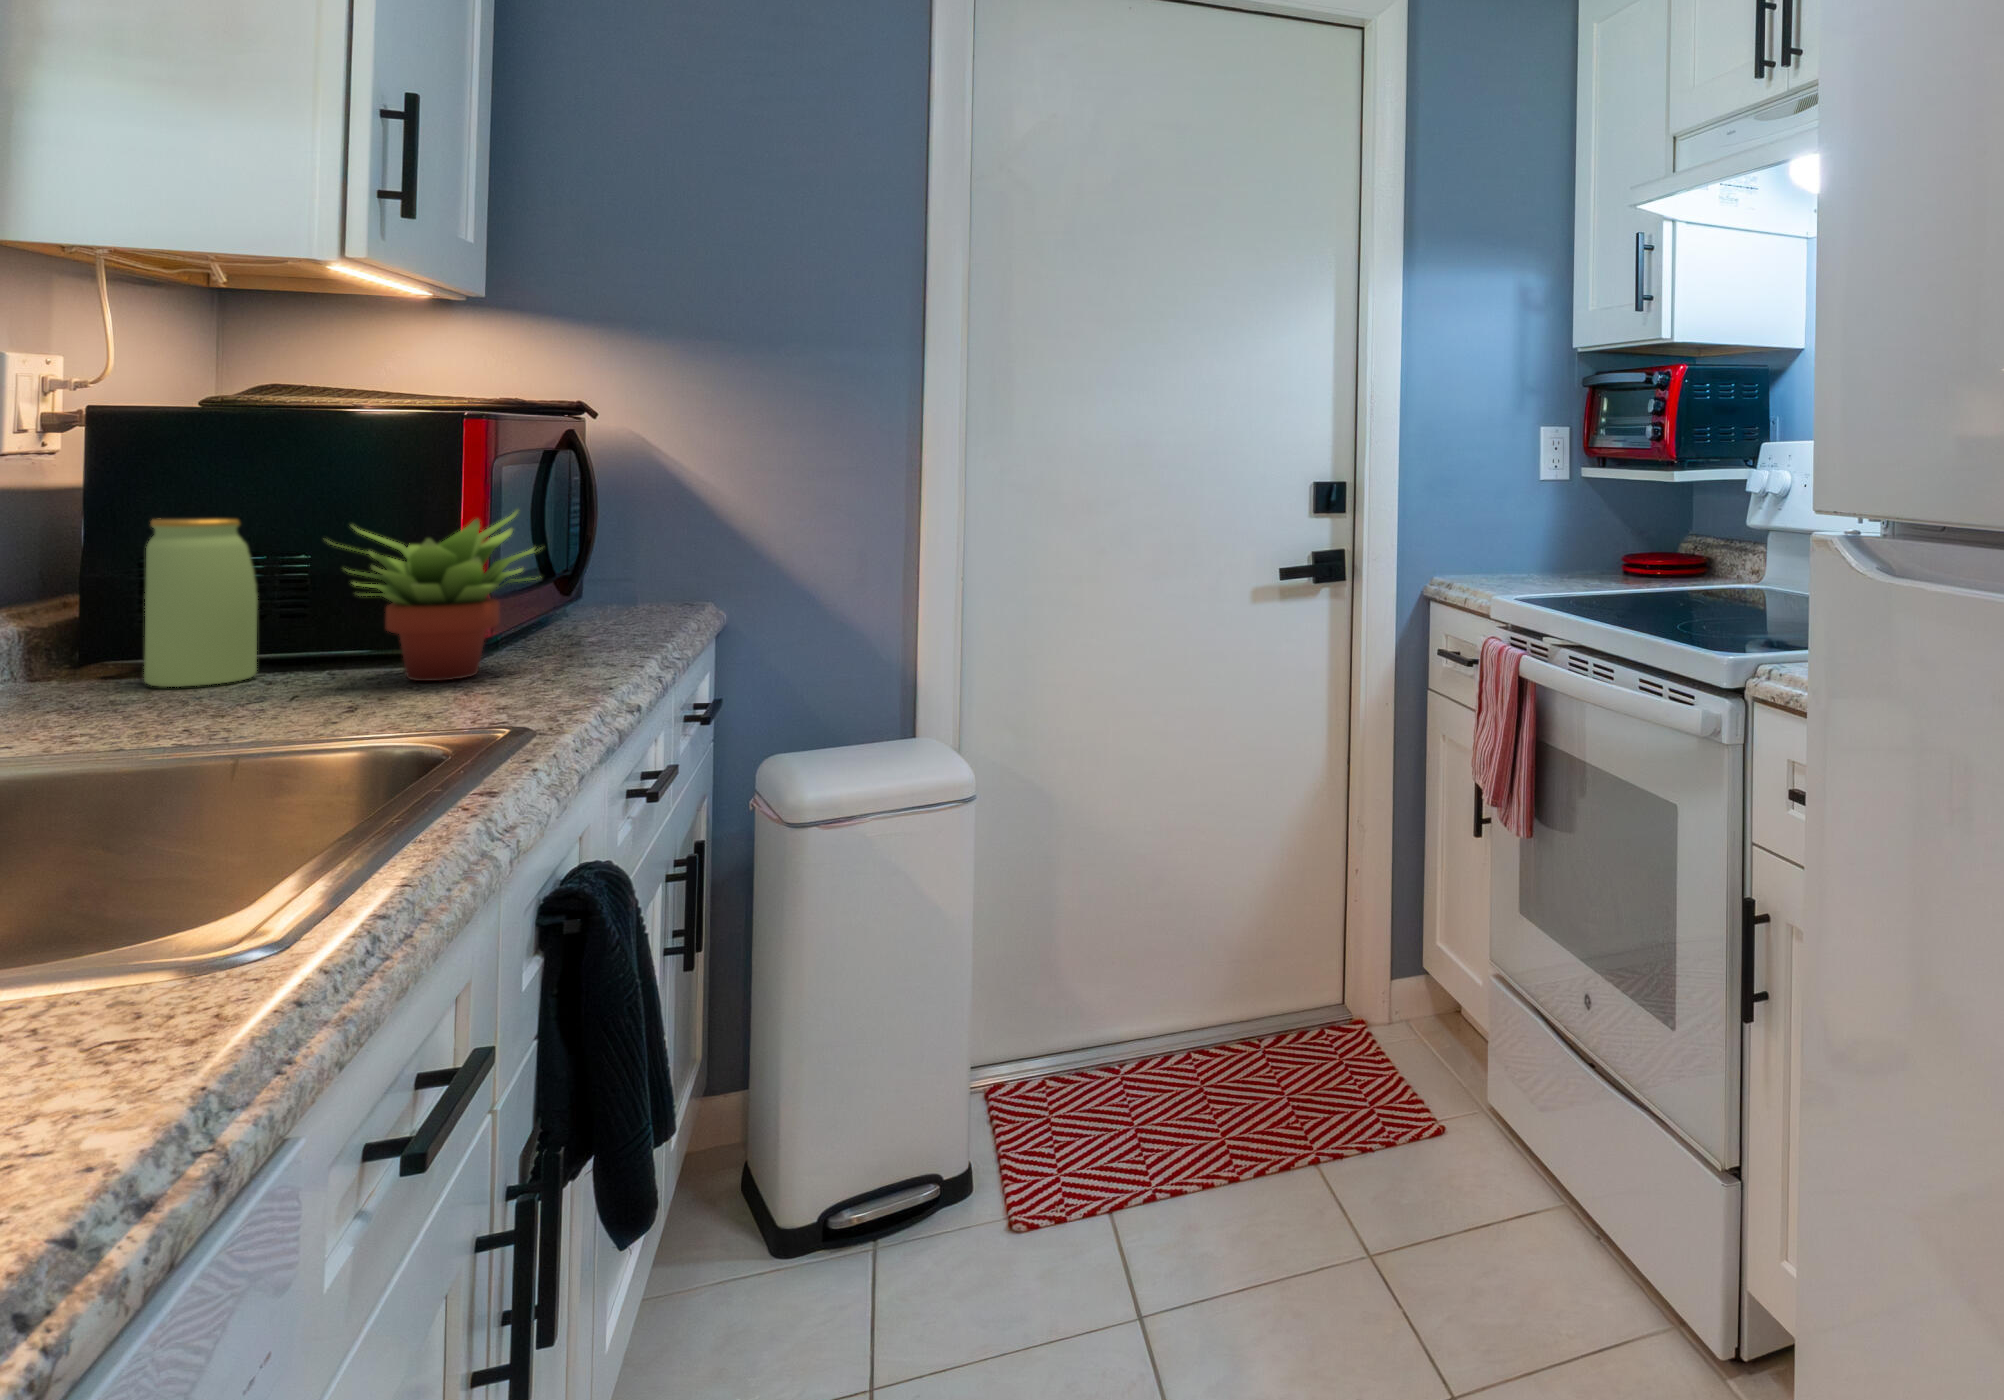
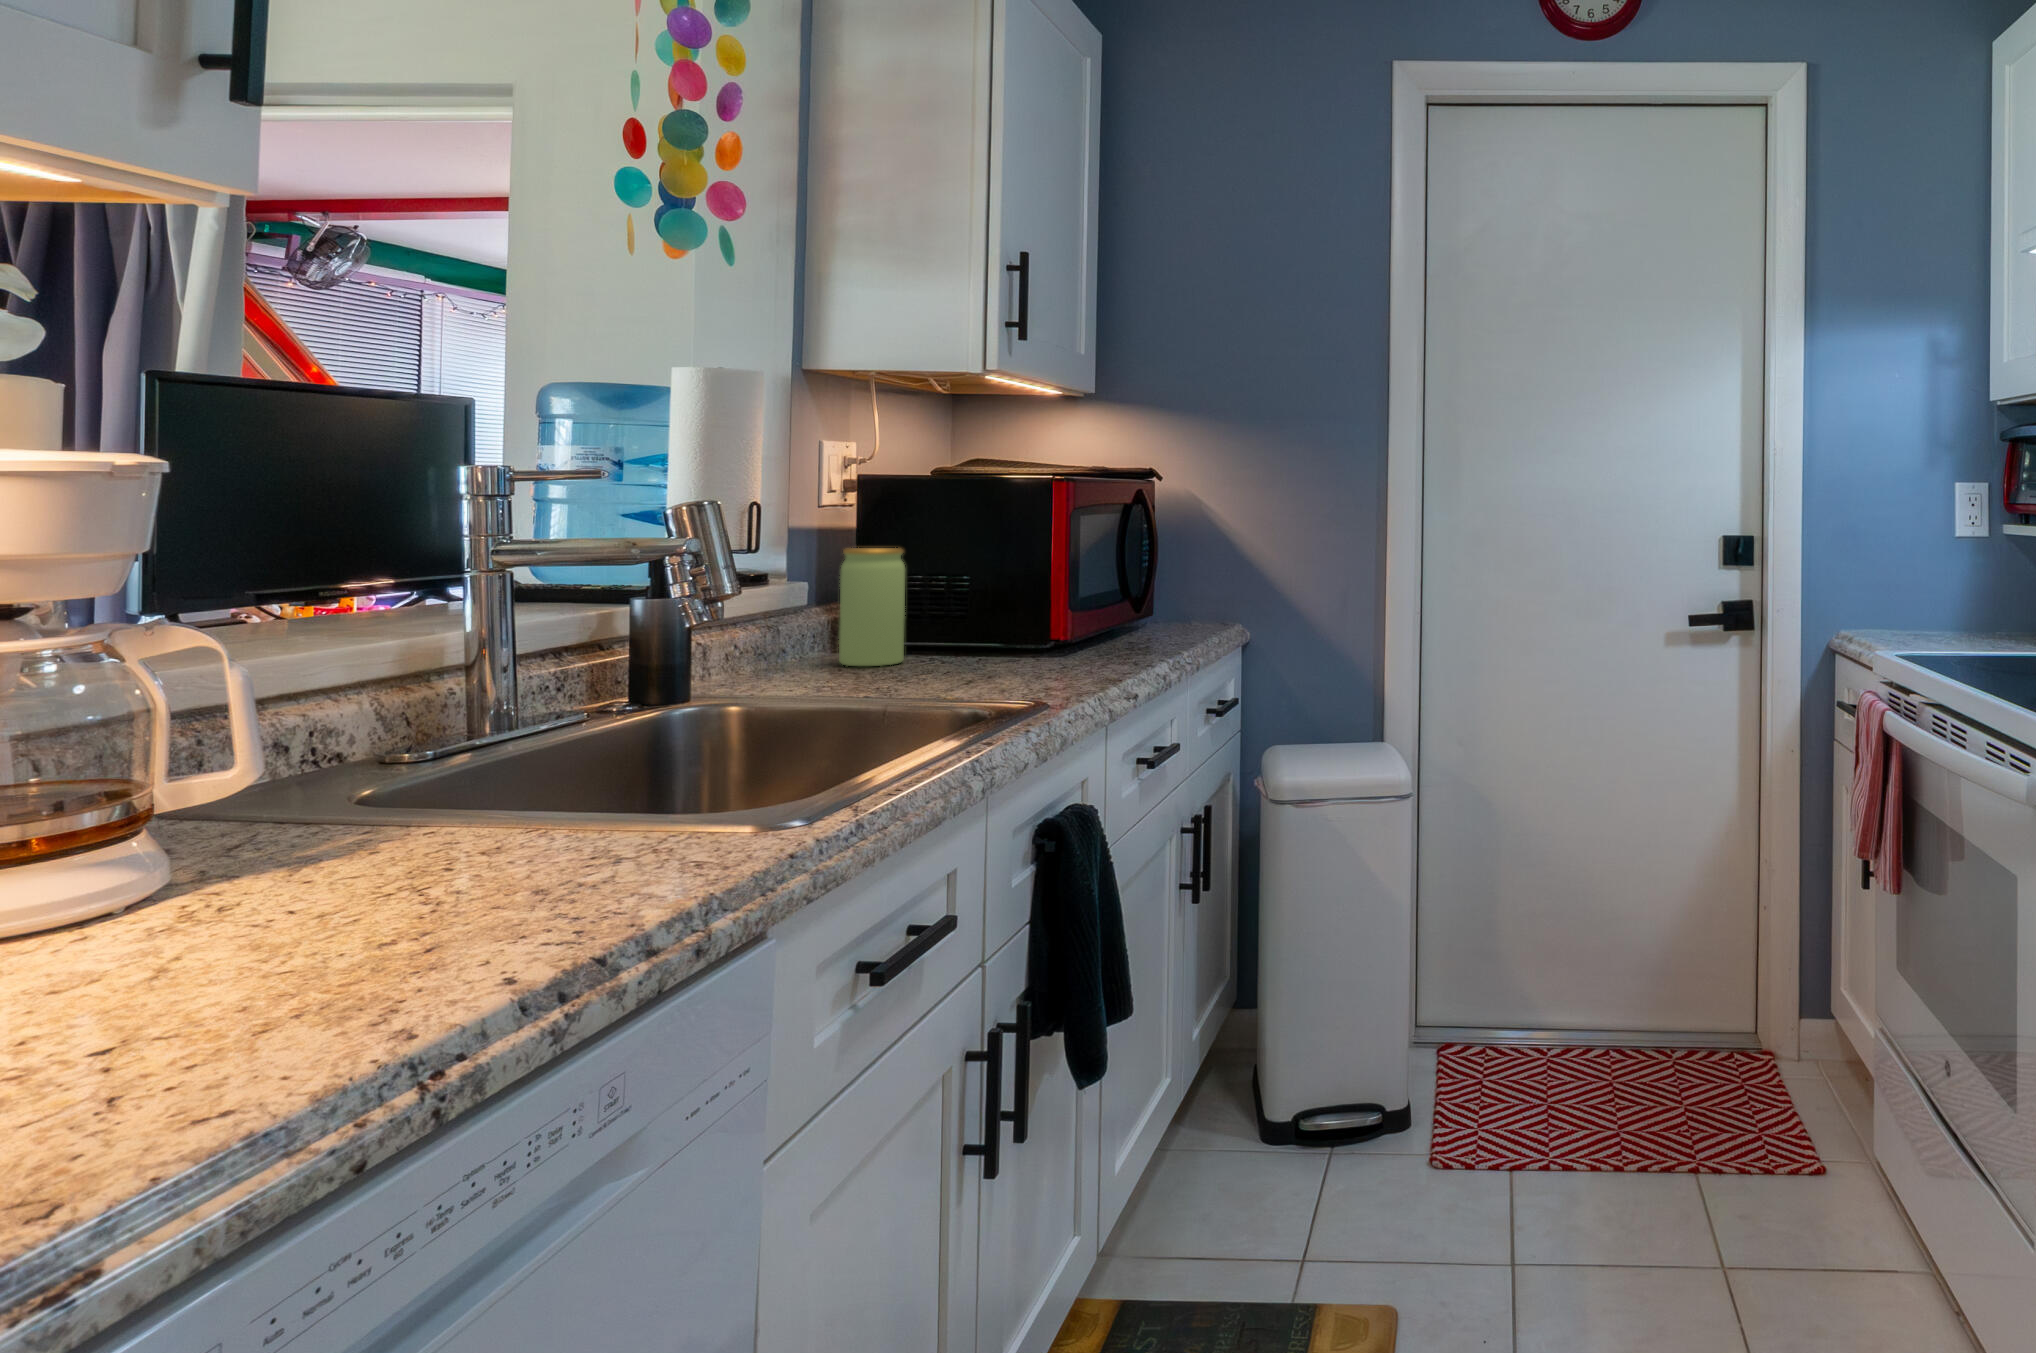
succulent plant: present [324,510,542,681] -> none [934,545,1075,671]

